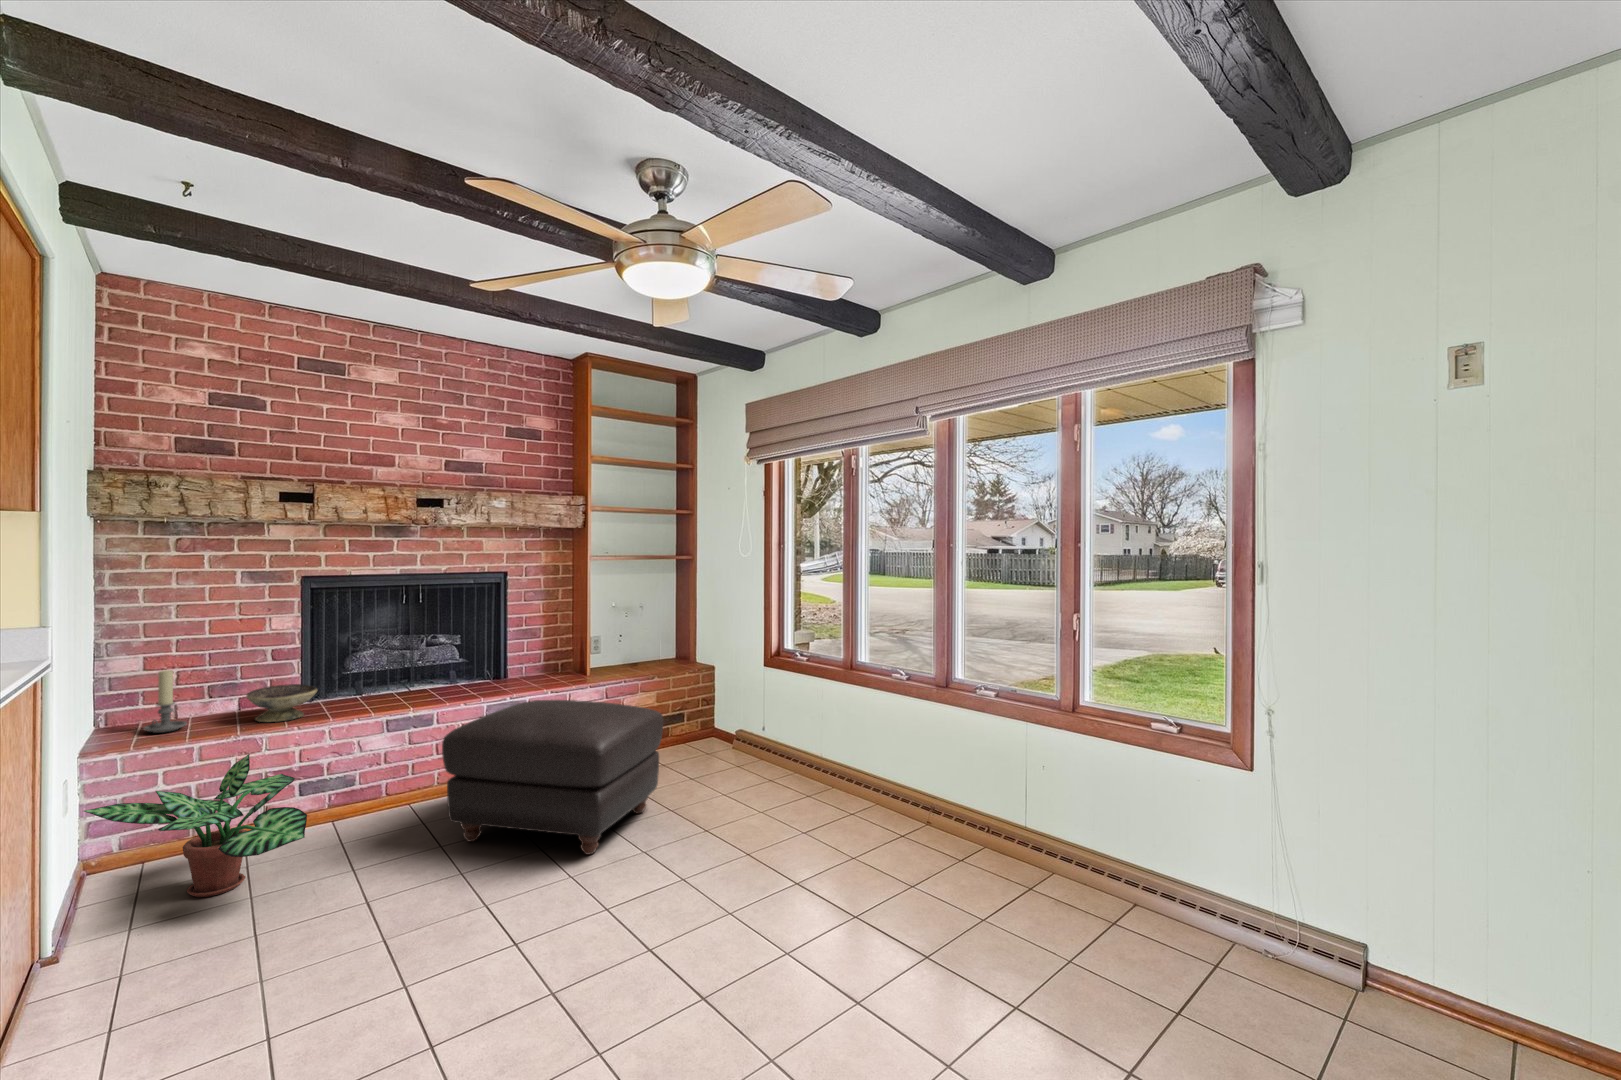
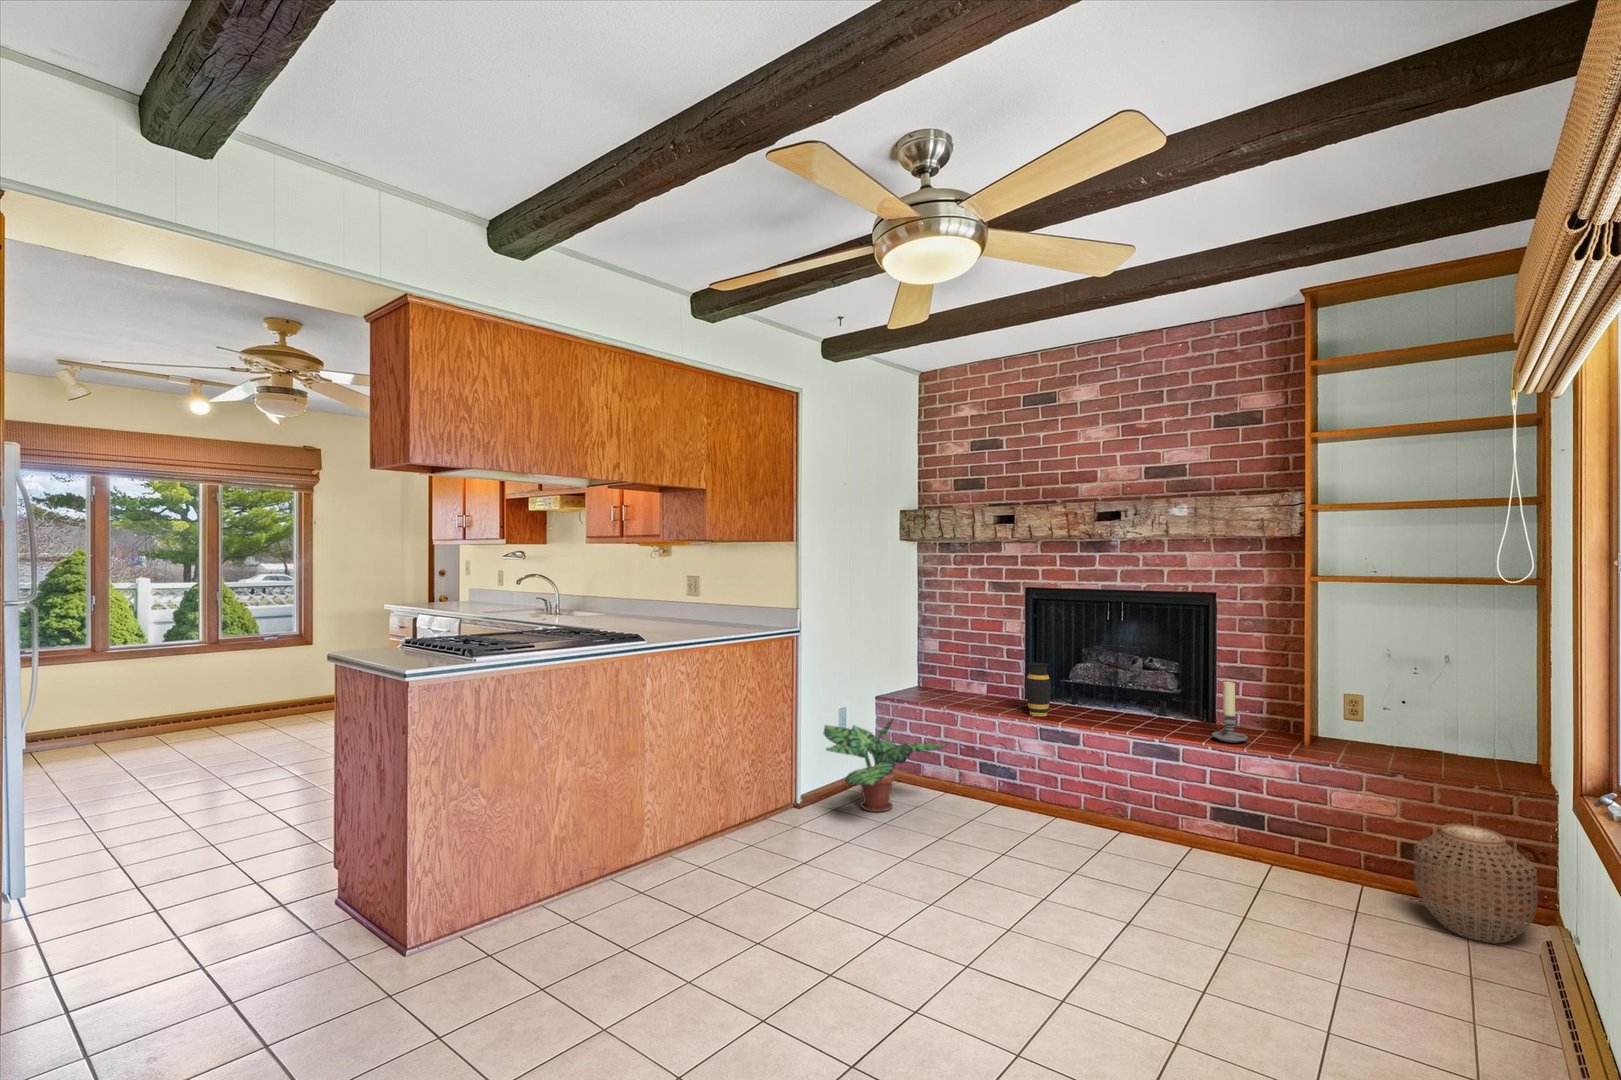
vase: none [348,655,379,712] -> present [1026,663,1051,716]
candle holder: present [144,670,187,733] -> present [1212,682,1248,743]
decorative bowl: present [246,684,317,722] -> none [966,678,1015,708]
woven basket: none [678,693,731,754] -> present [1414,824,1537,943]
ottoman: present [442,700,663,855] -> none [990,738,1209,928]

